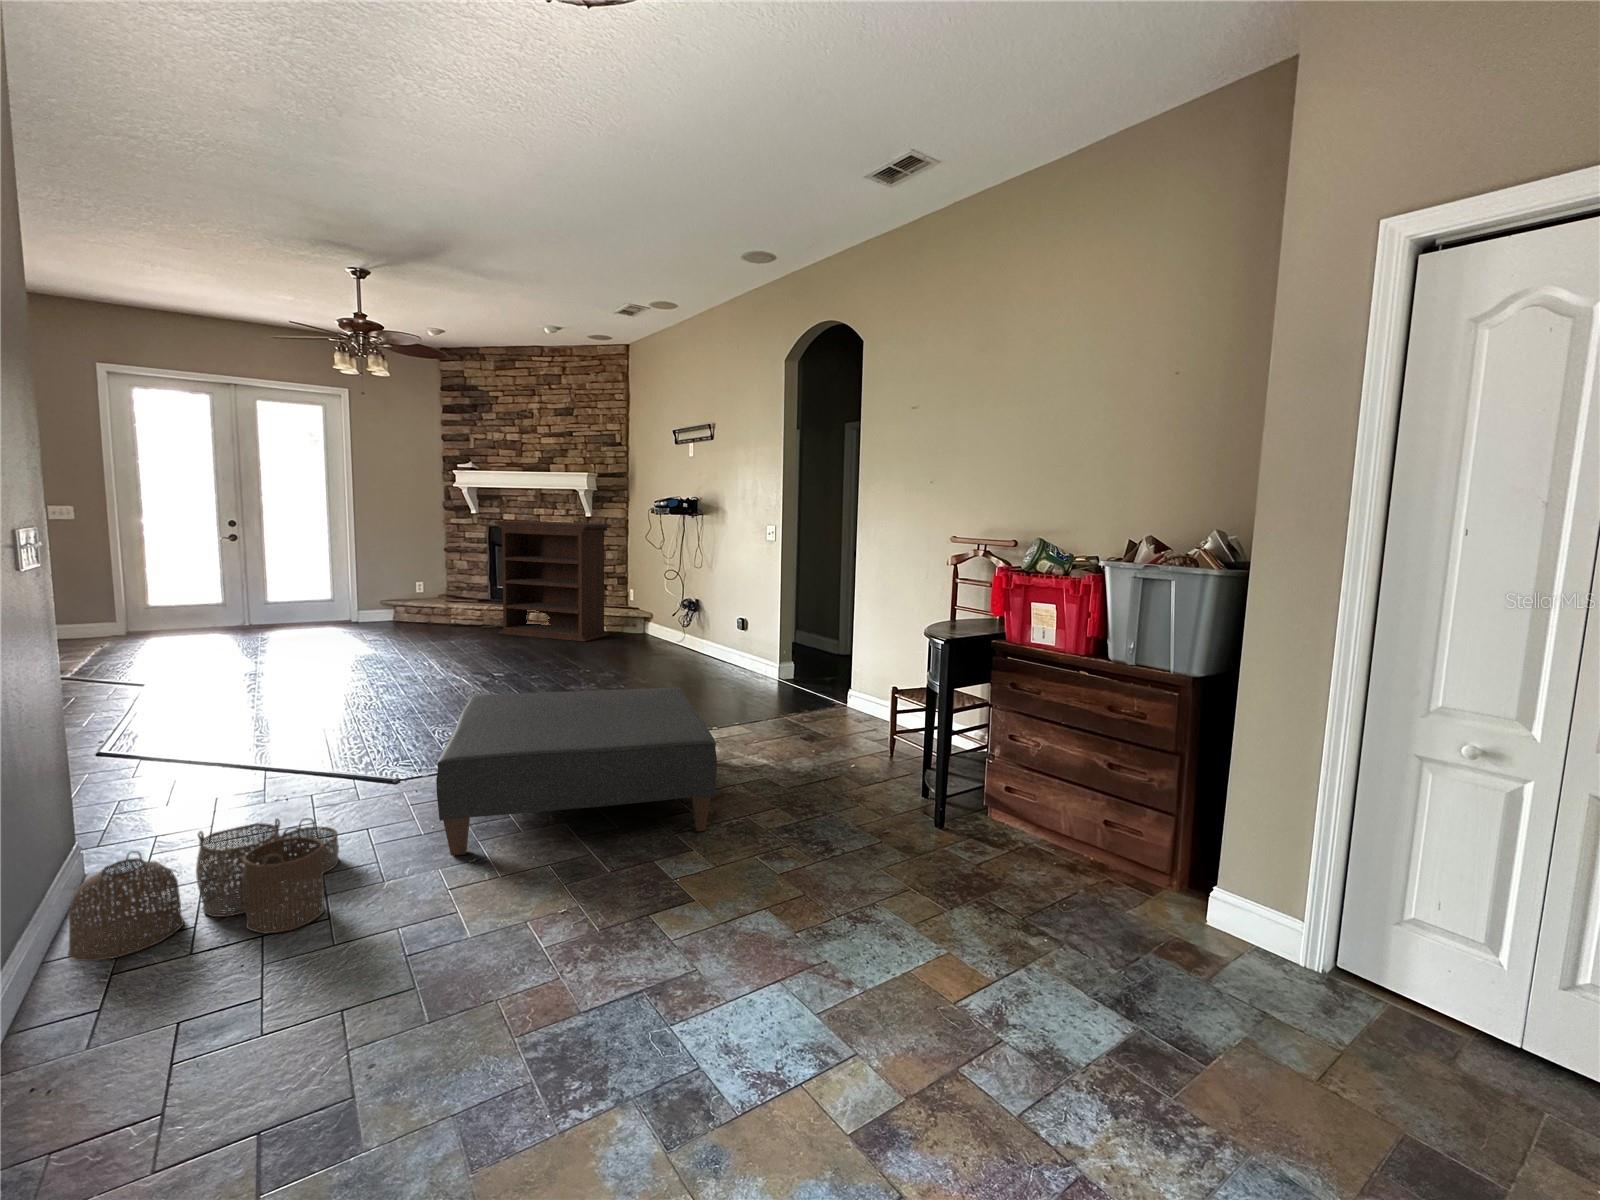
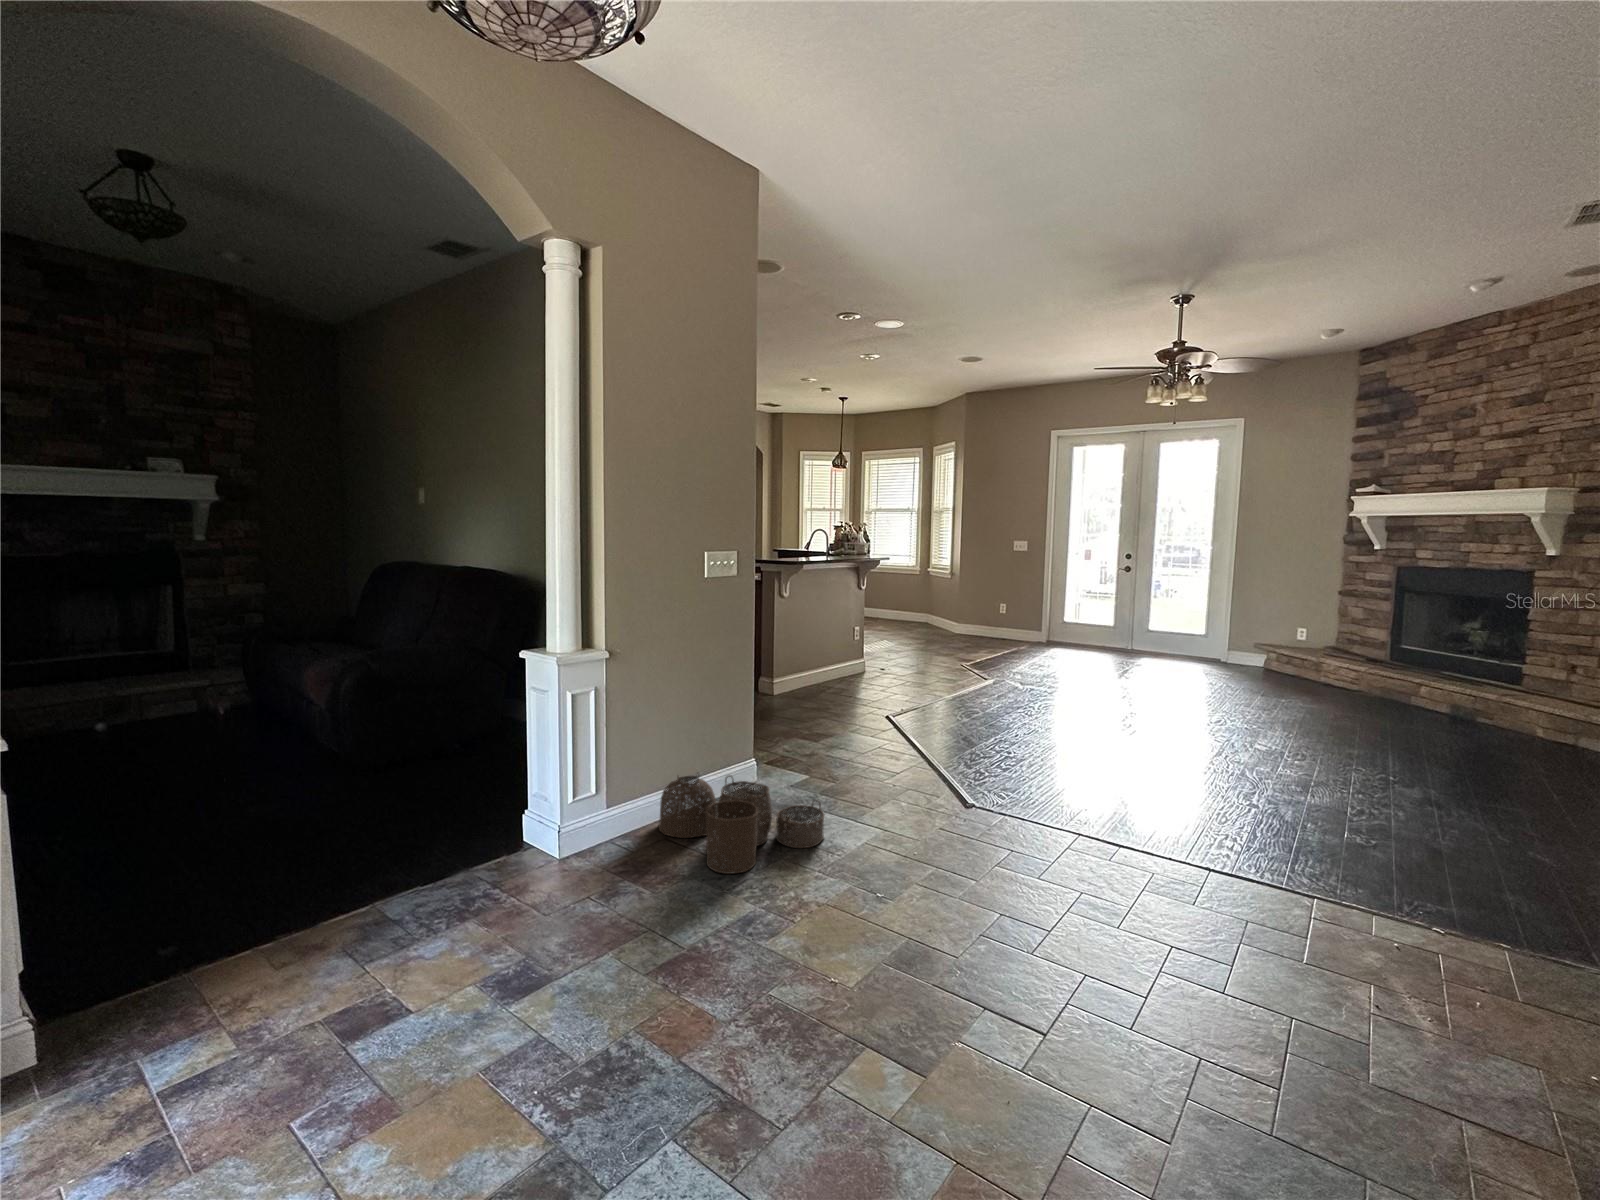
bookshelf: present [494,521,612,642] -> none [1362,559,1575,744]
ottoman: present [436,688,717,856] -> none [852,748,1287,1041]

